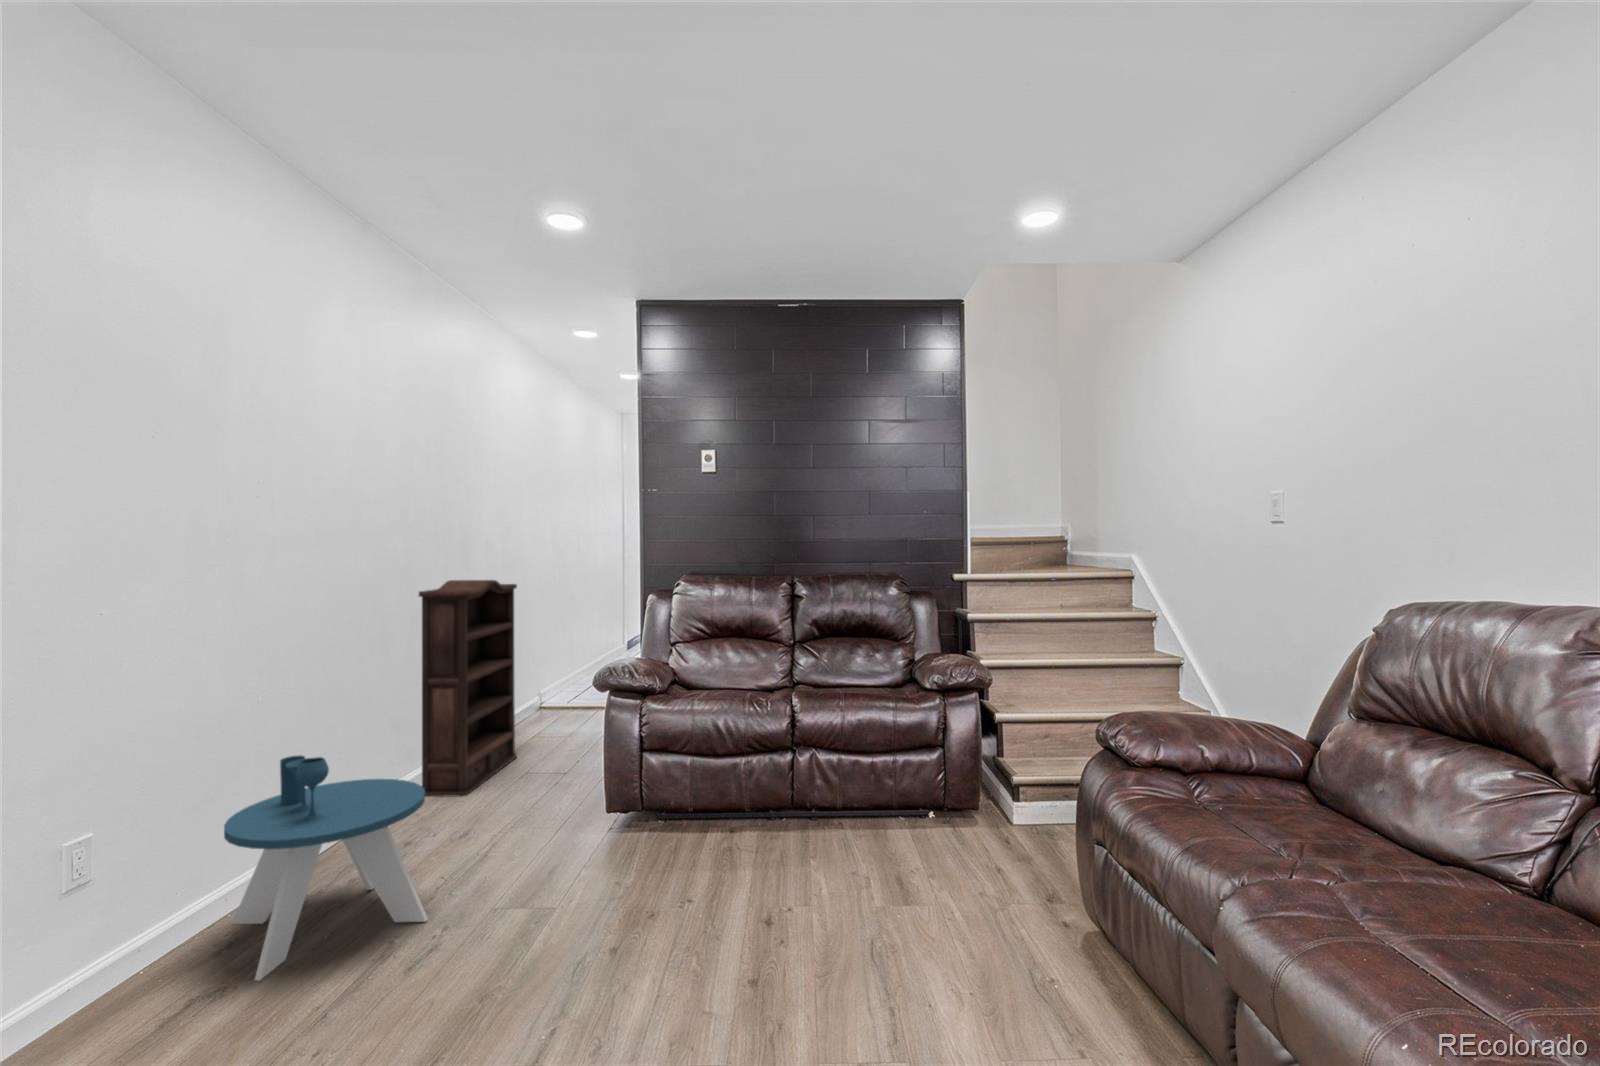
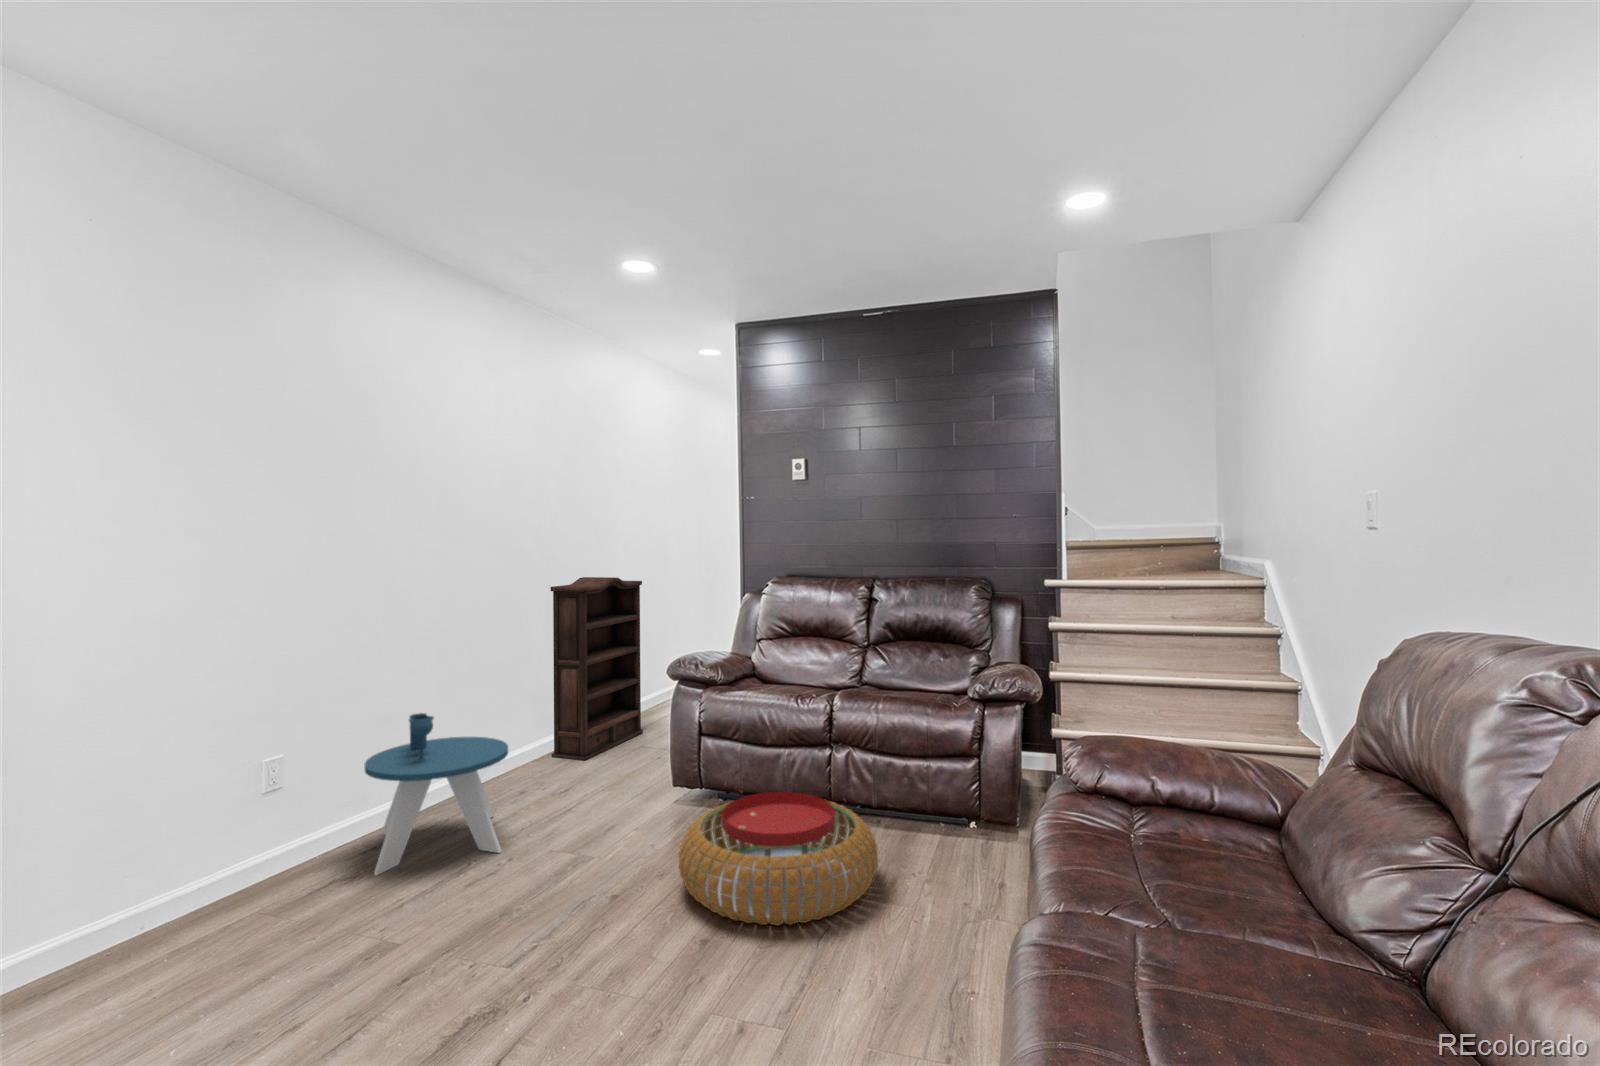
pouf: none [679,803,897,953] -> present [679,792,878,925]

